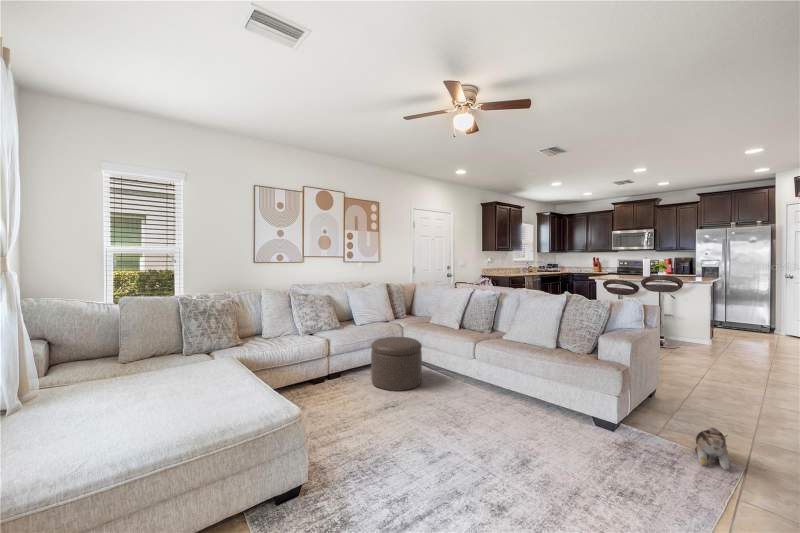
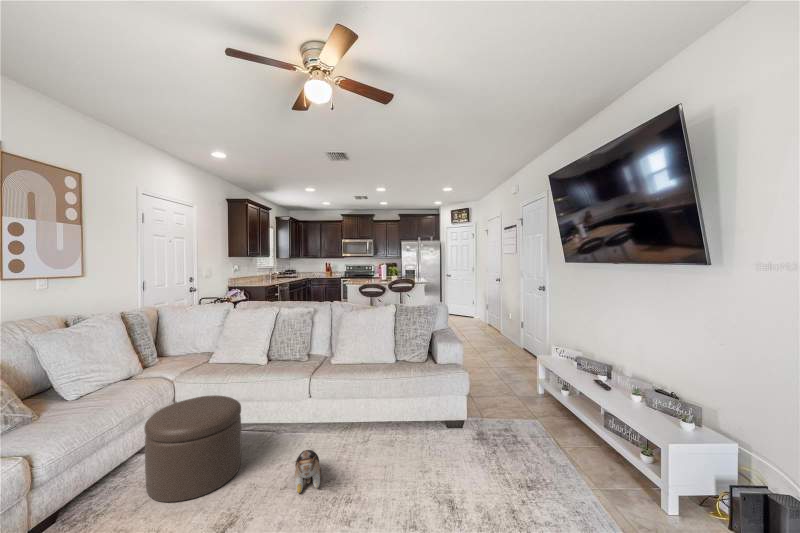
plush toy: present [695,428,729,470] -> present [295,450,321,493]

